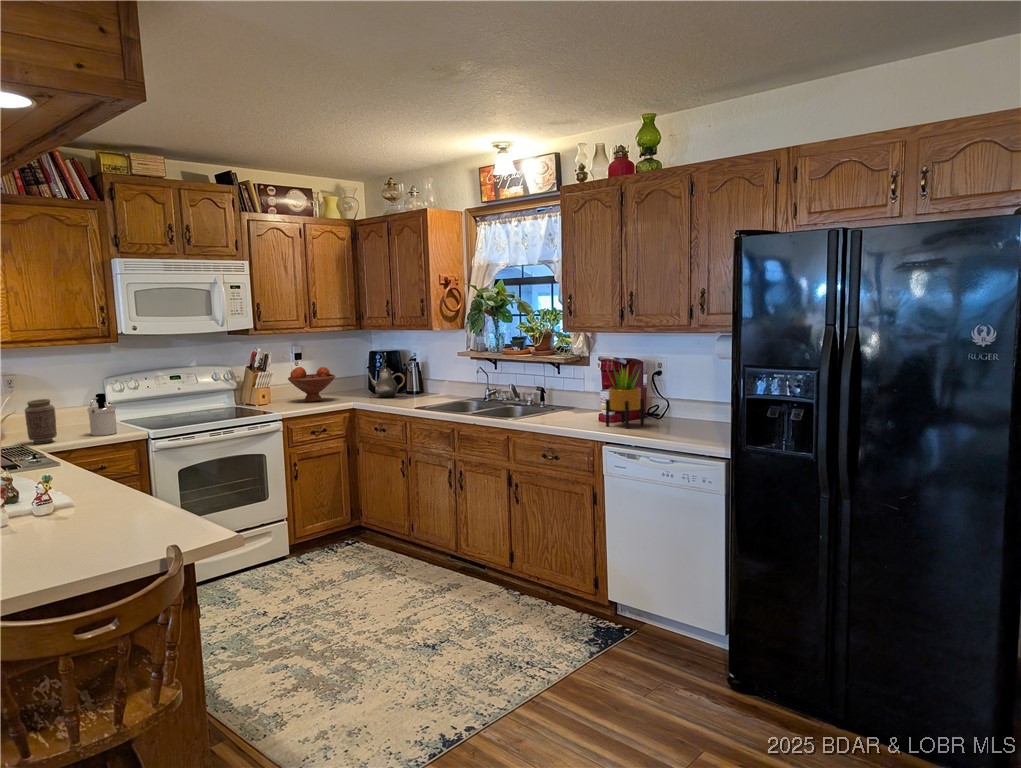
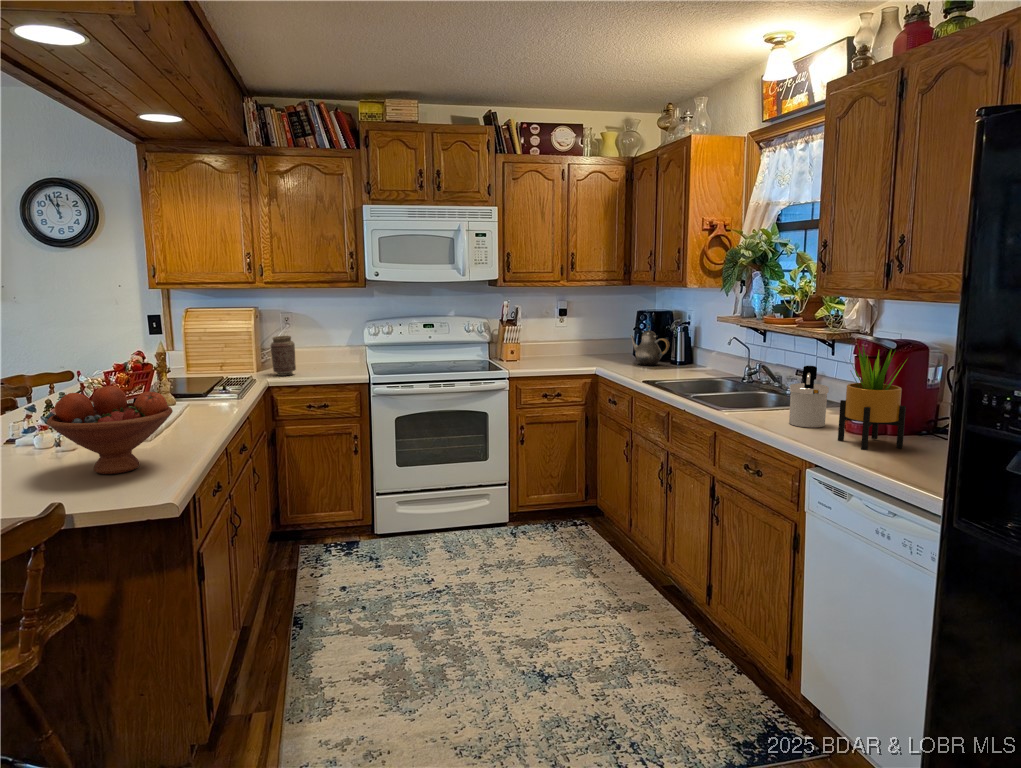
fruit bowl: present [288,367,335,402] -> present [47,386,173,474]
soap dispenser: present [87,393,117,436] -> present [789,366,829,428]

